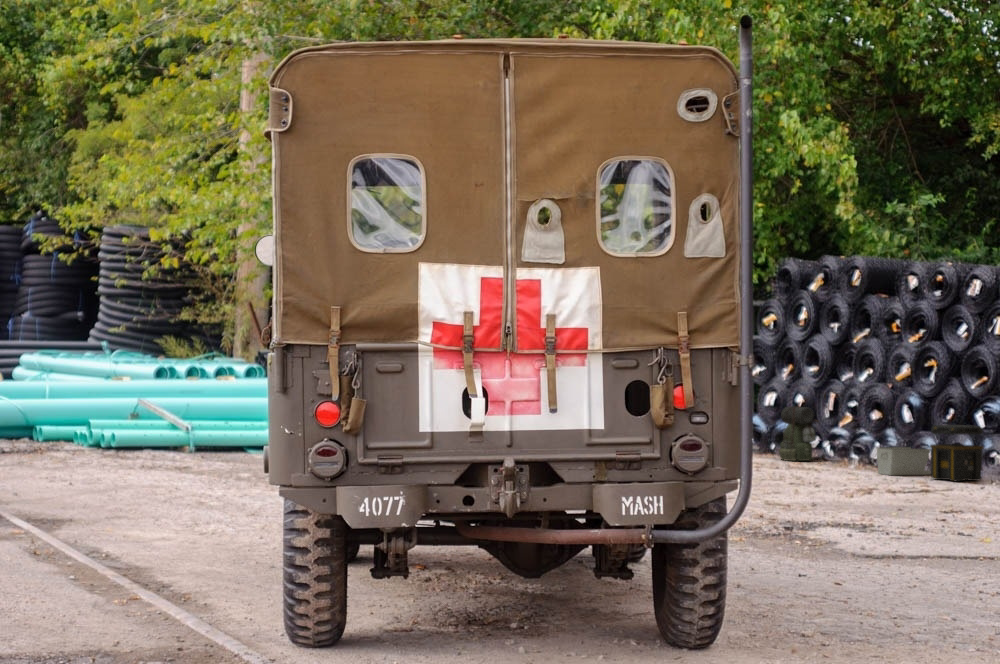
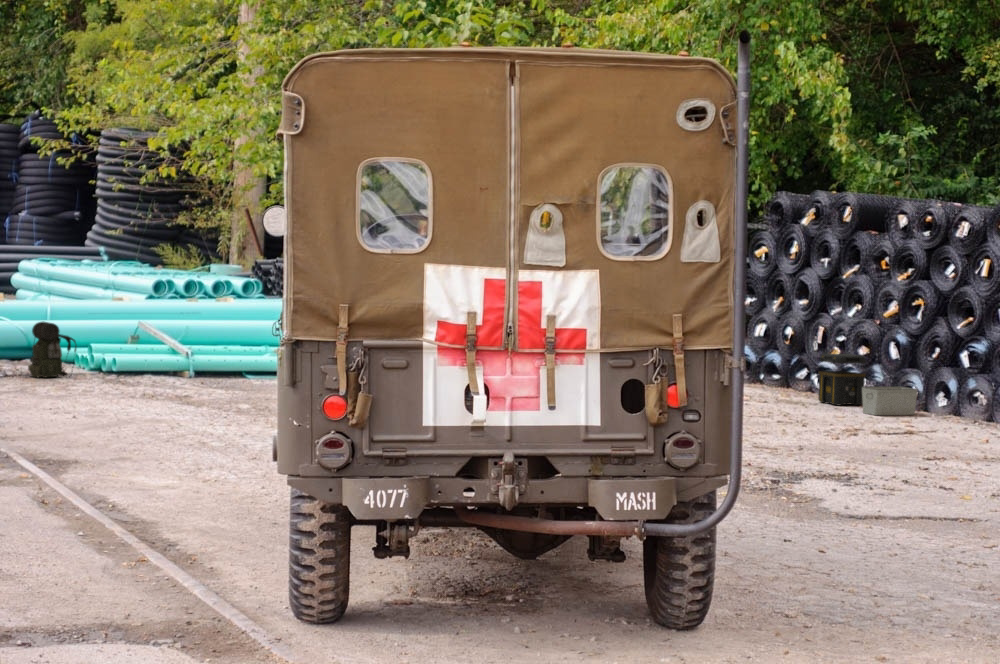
backpack: present [778,406,822,461] -> present [28,321,76,378]
toolbox: present [930,425,984,482] -> present [818,354,866,405]

